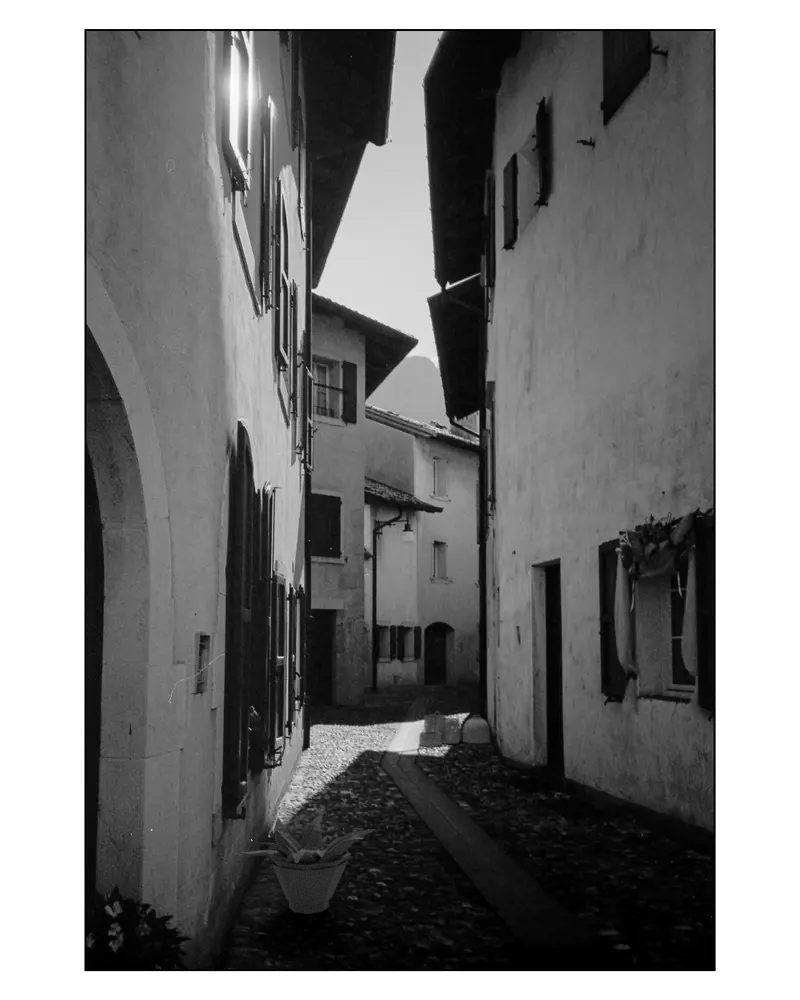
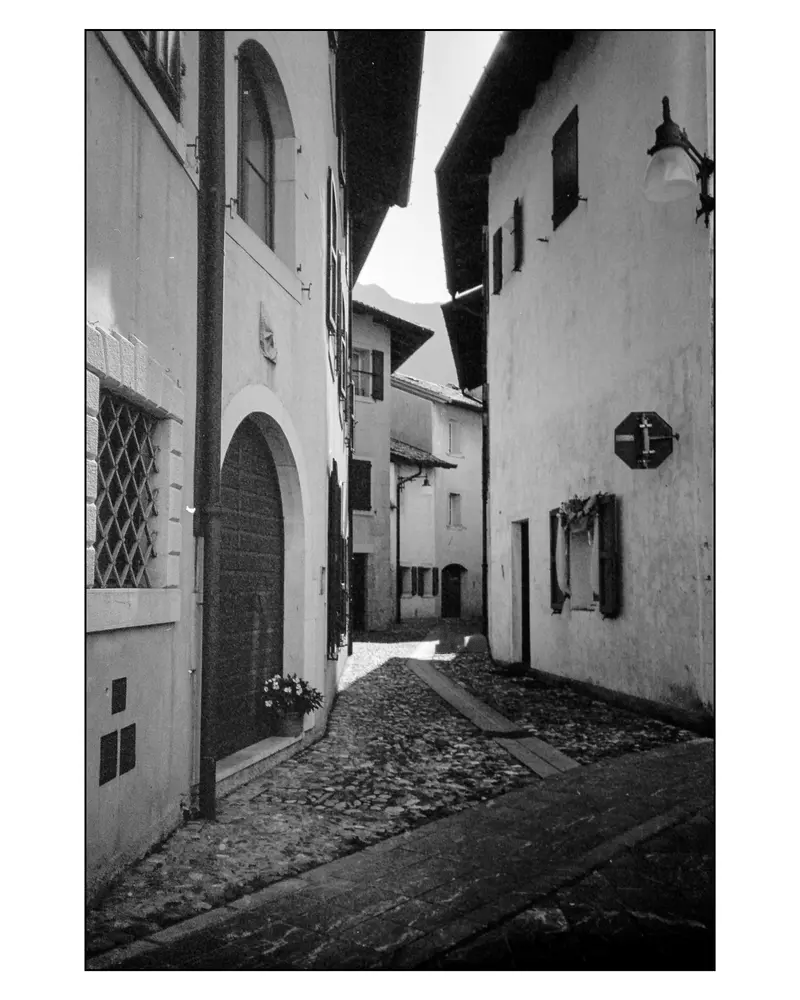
decorative plant: present [240,815,373,914] -> none [337,667,406,713]

